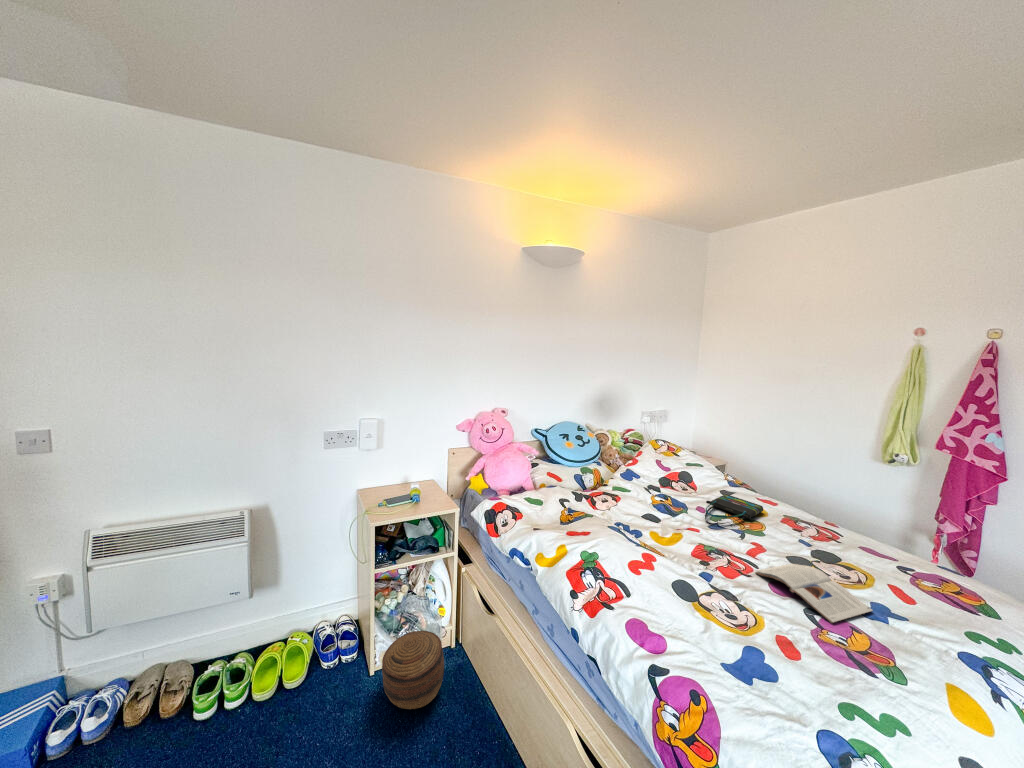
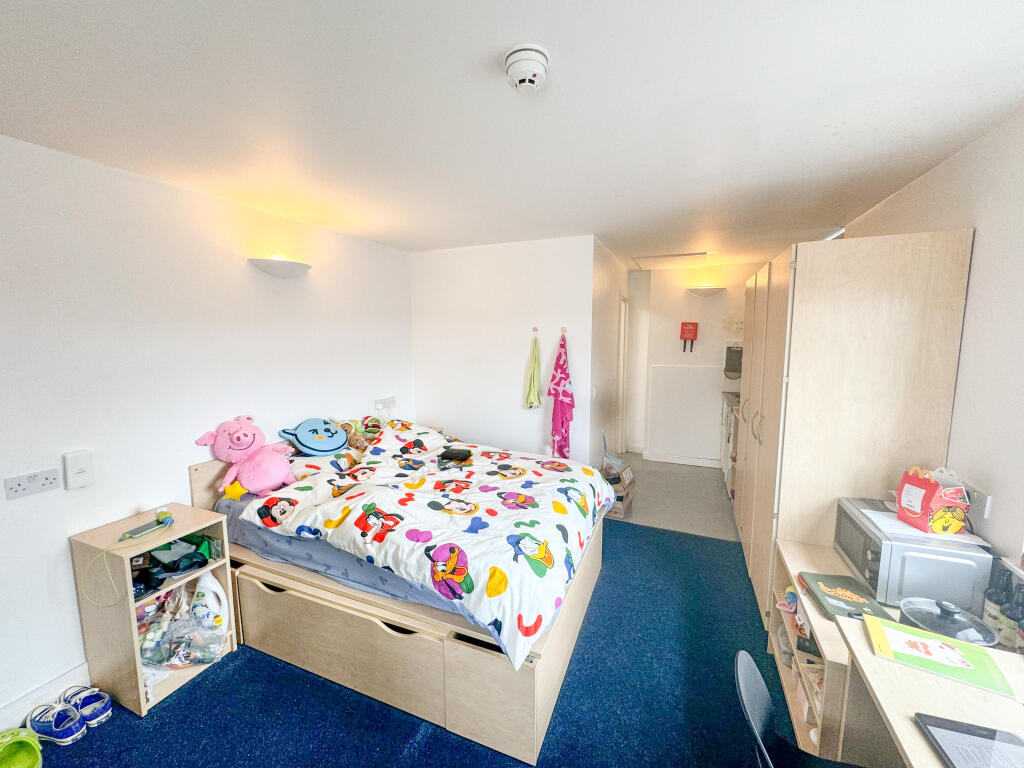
magazine: present [755,564,873,623] -> none [471,473,525,496]
basket: present [382,631,444,709] -> none [165,641,241,718]

